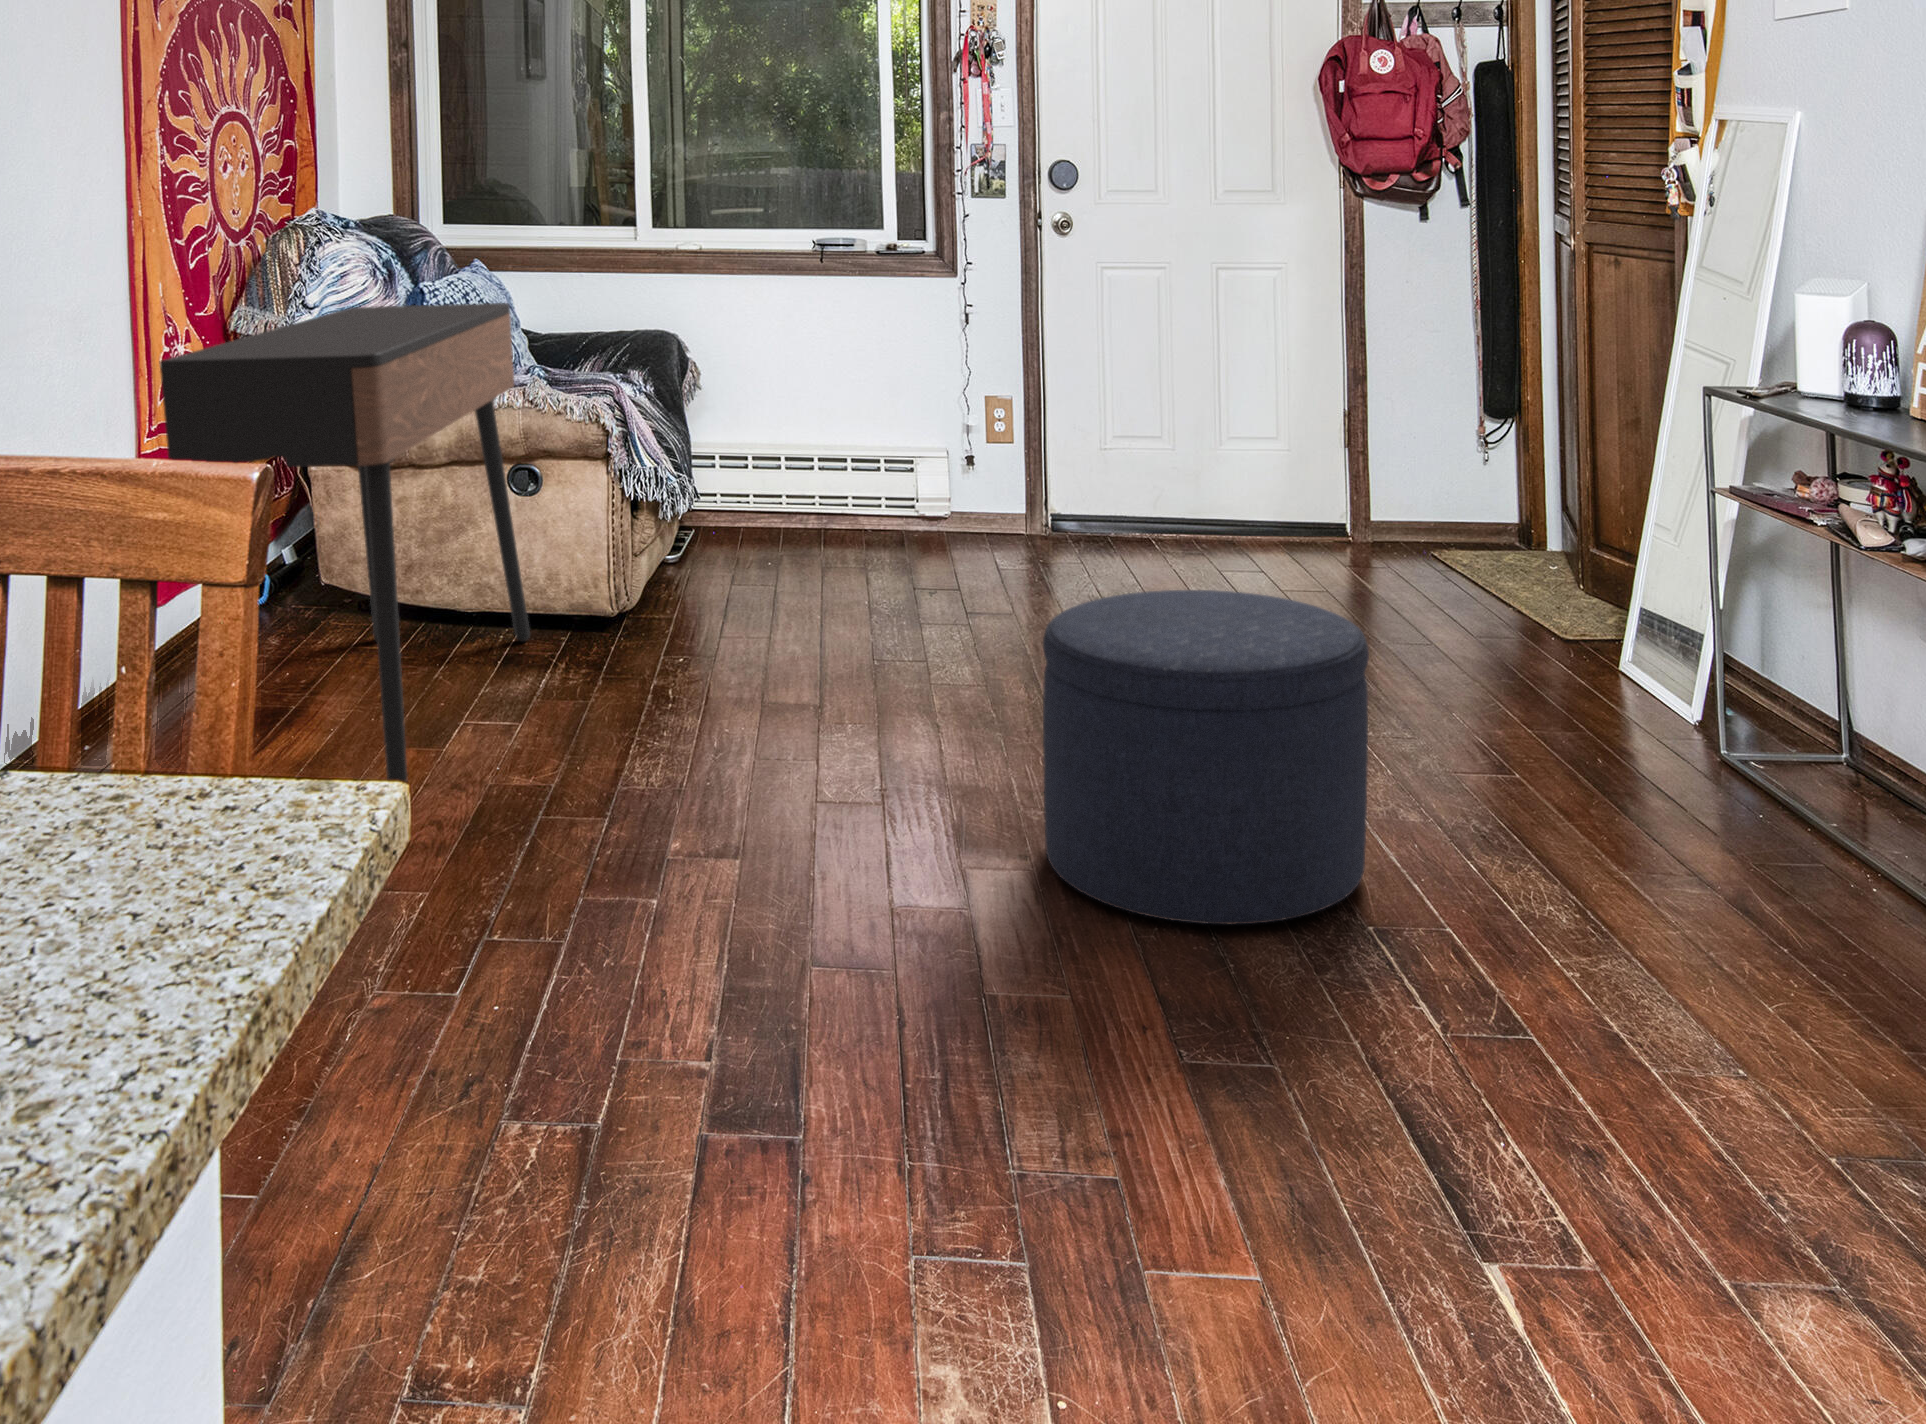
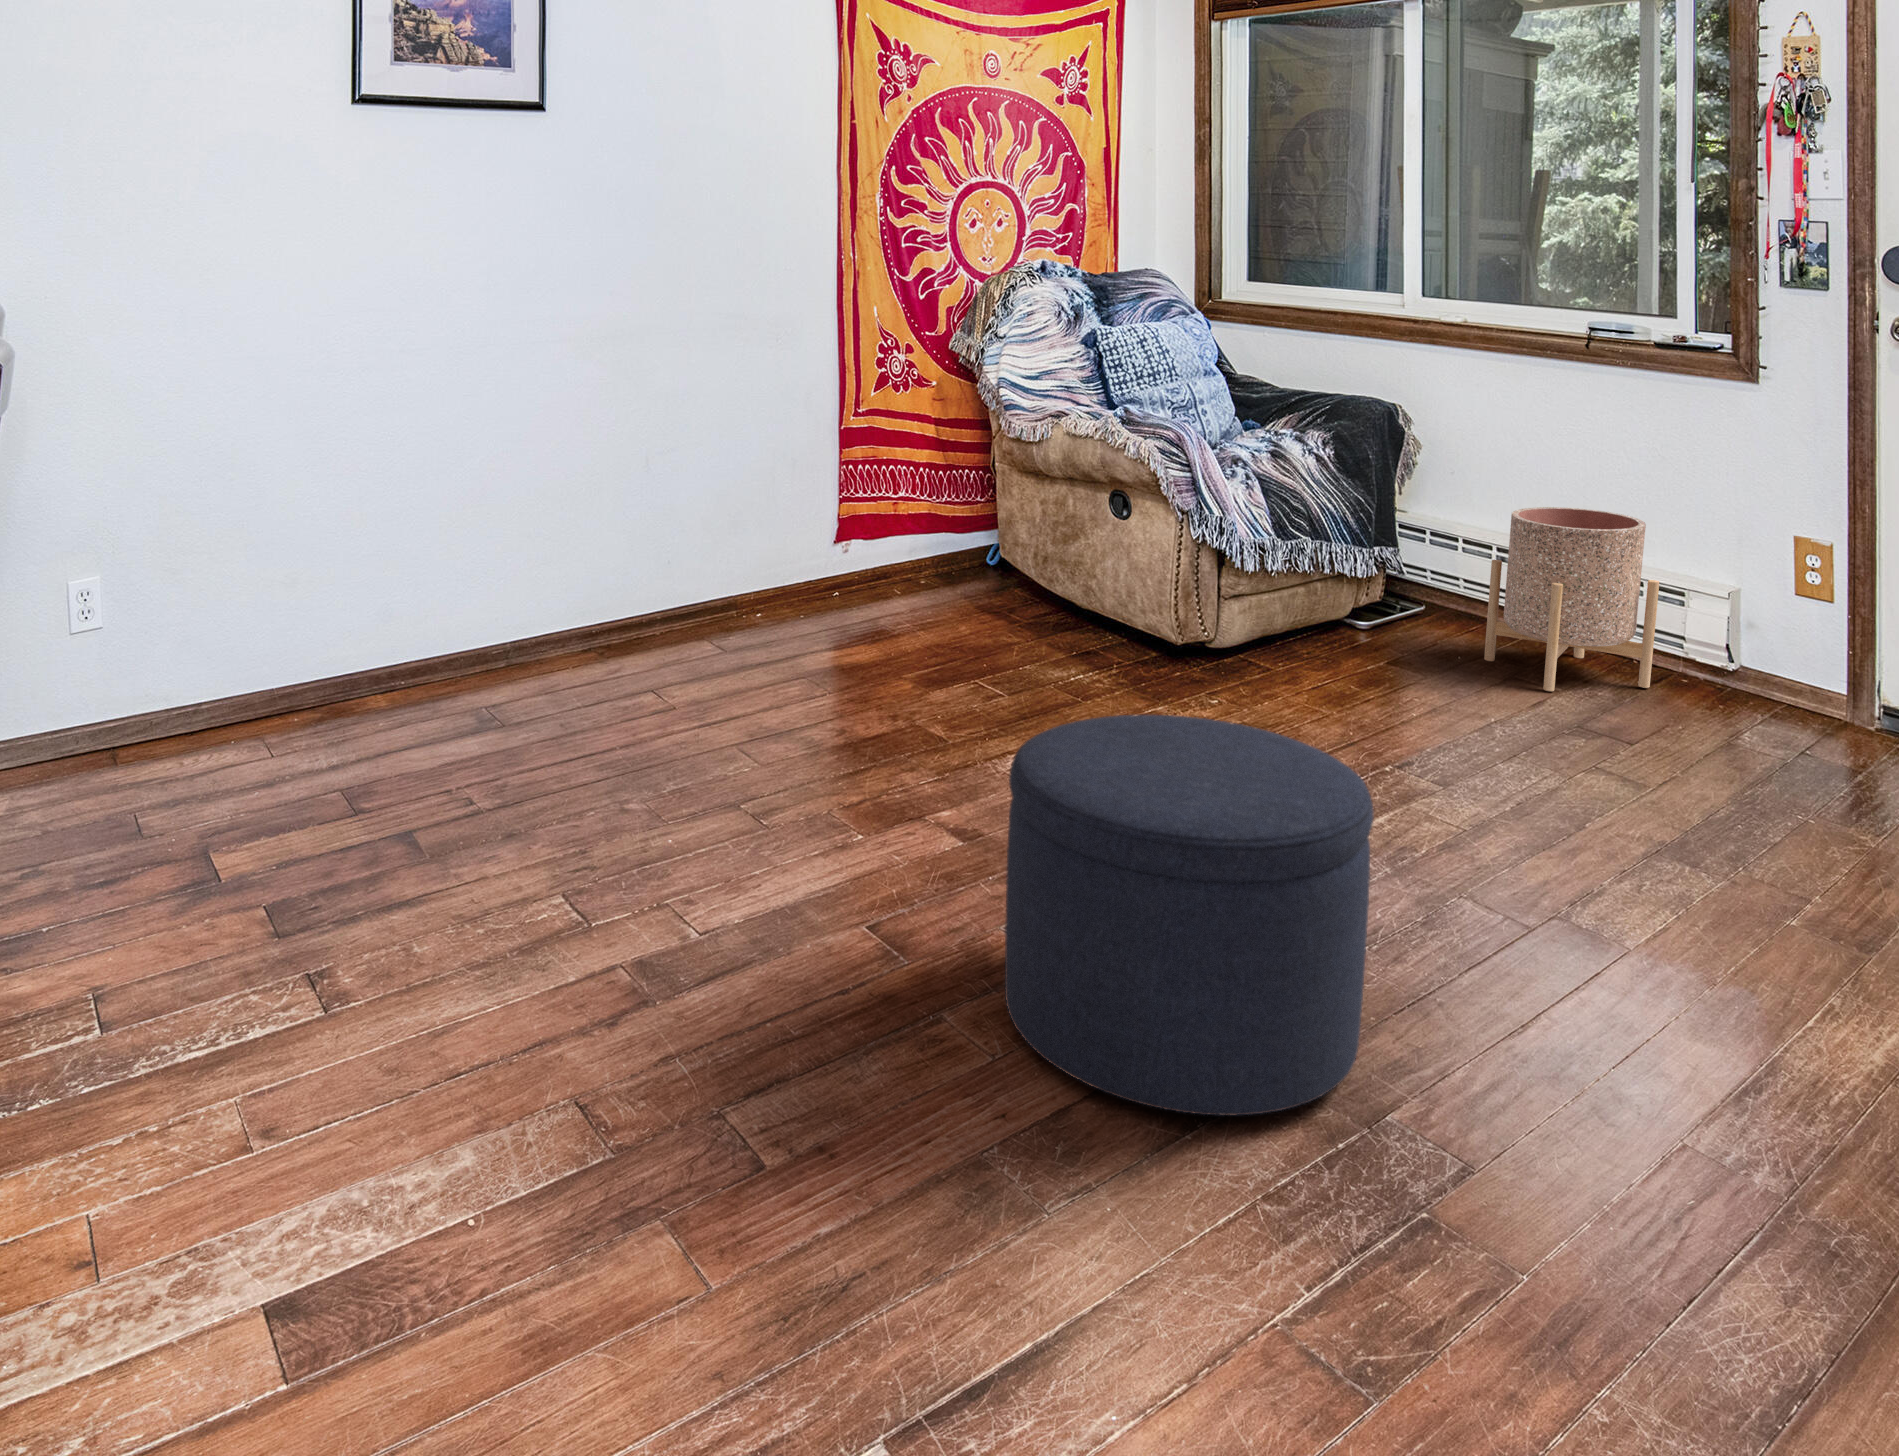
console table: present [160,303,530,782] -> none [685,342,1095,714]
planter: none [821,409,951,573] -> present [1484,507,1659,691]

